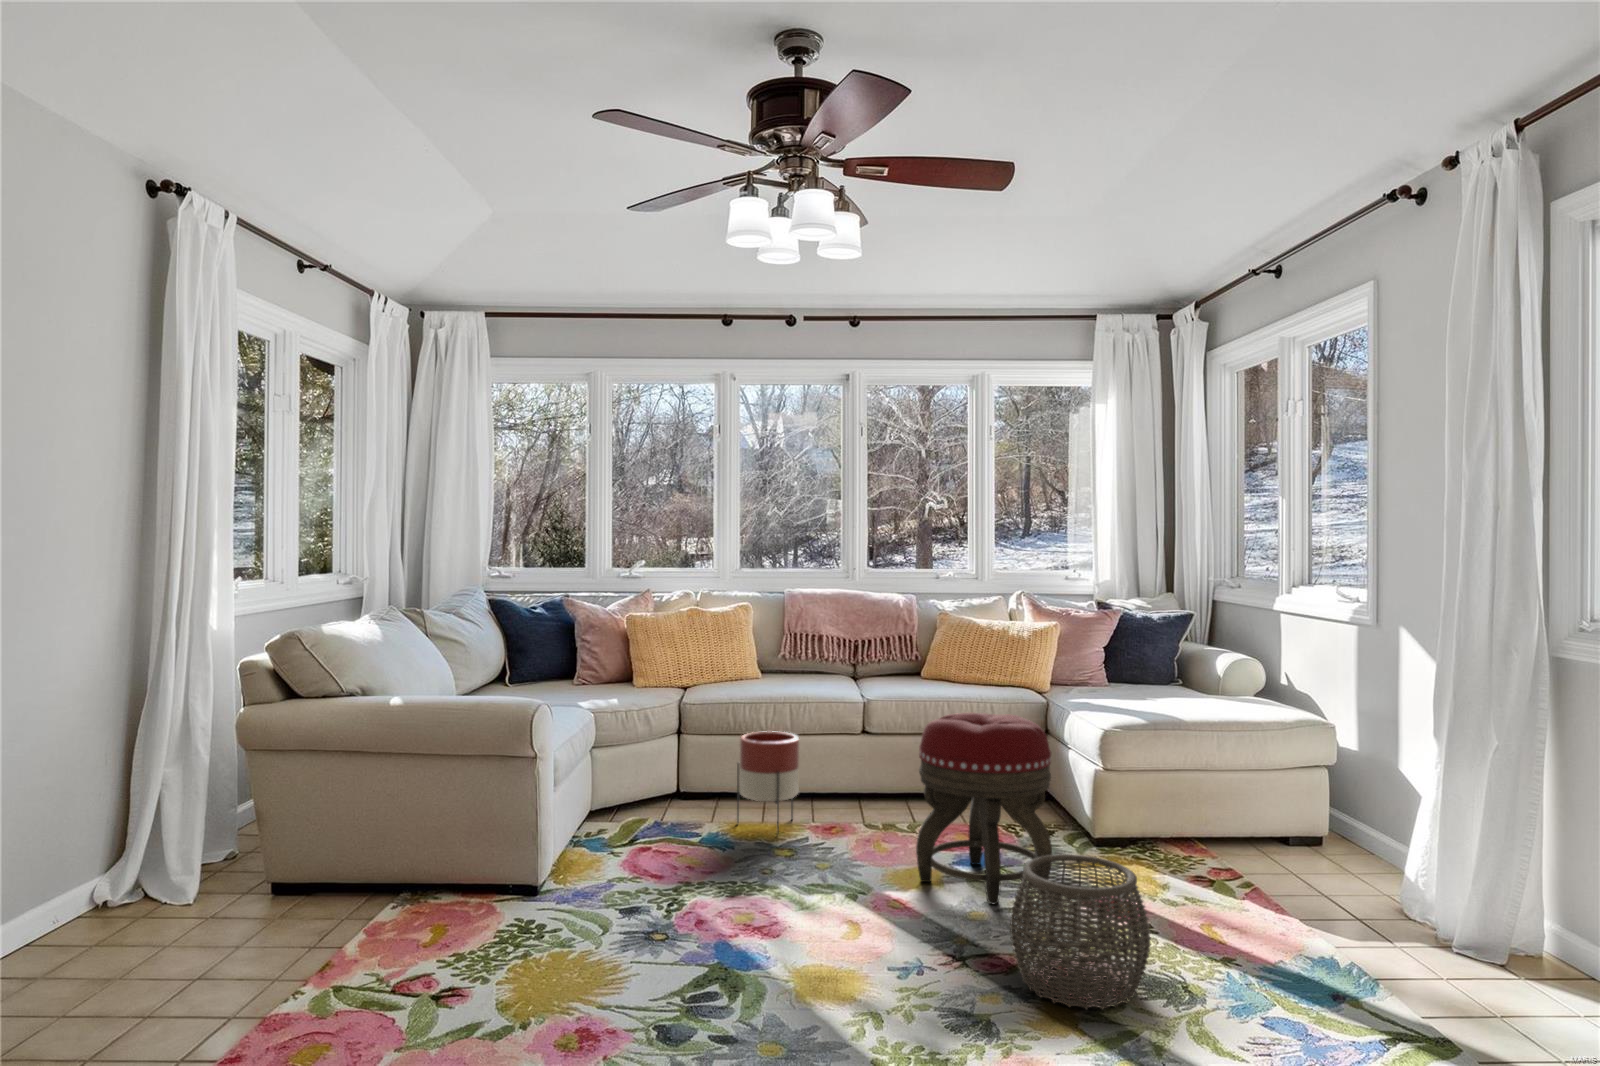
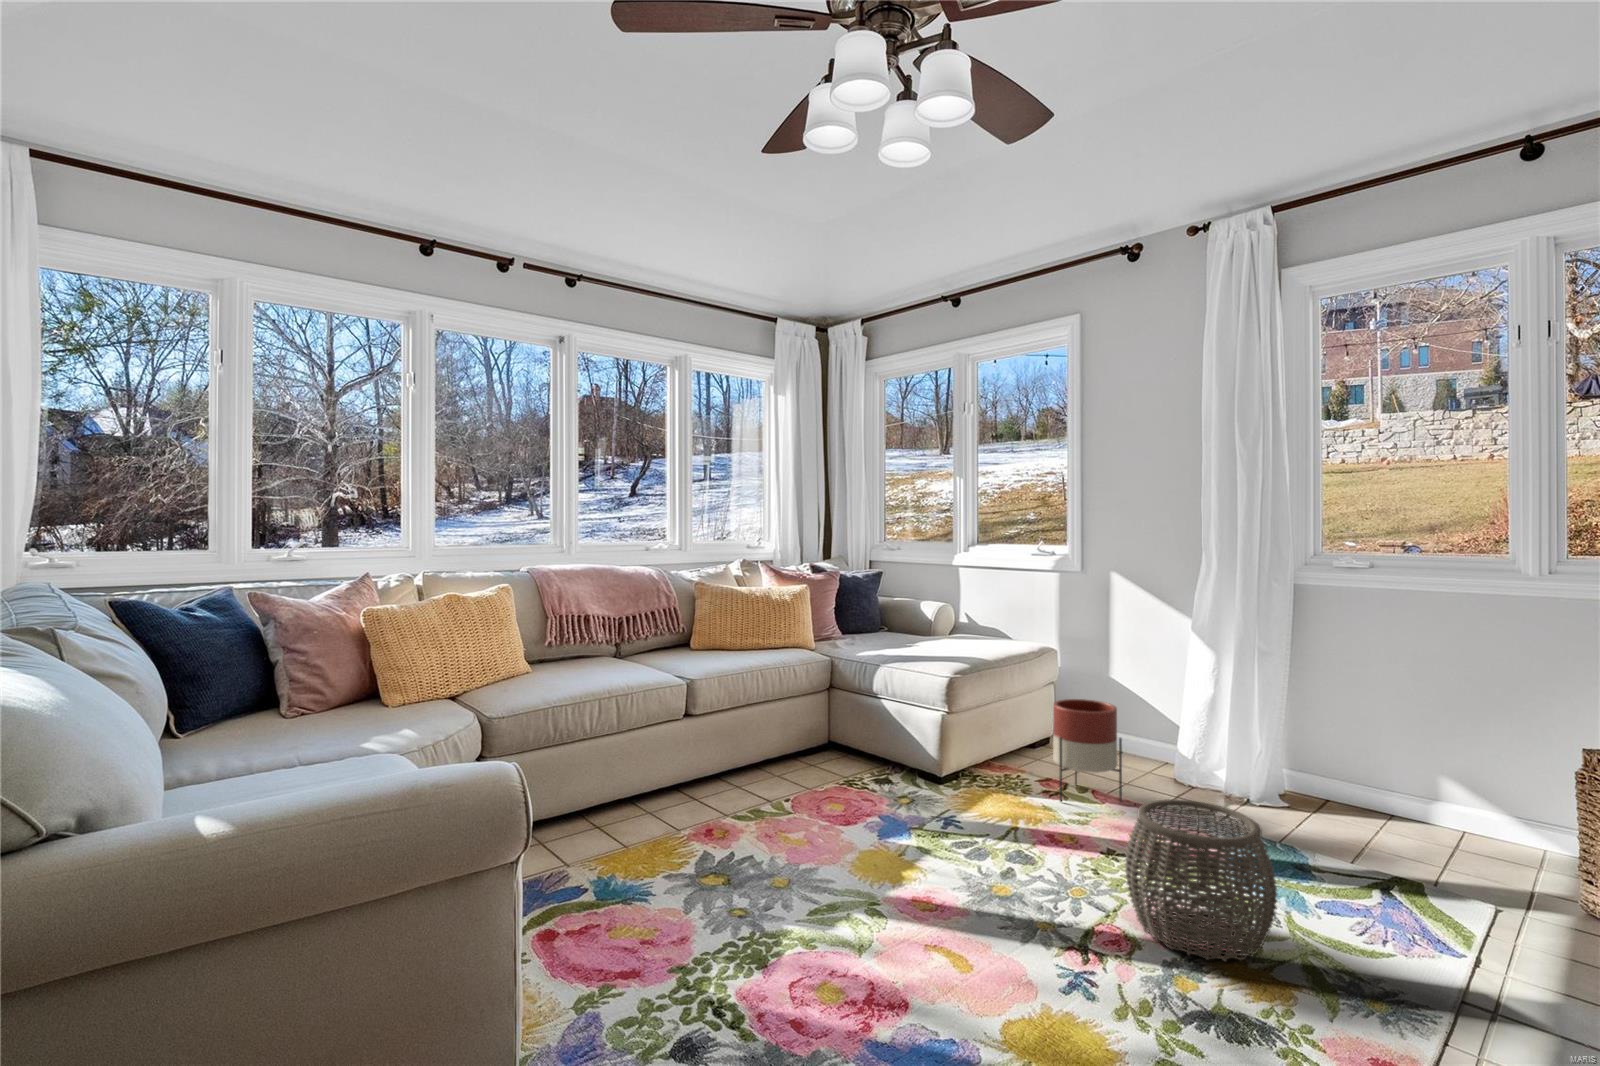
footstool: present [916,712,1052,904] -> none [872,673,1007,870]
planter: present [737,732,799,834] -> present [1053,699,1122,802]

